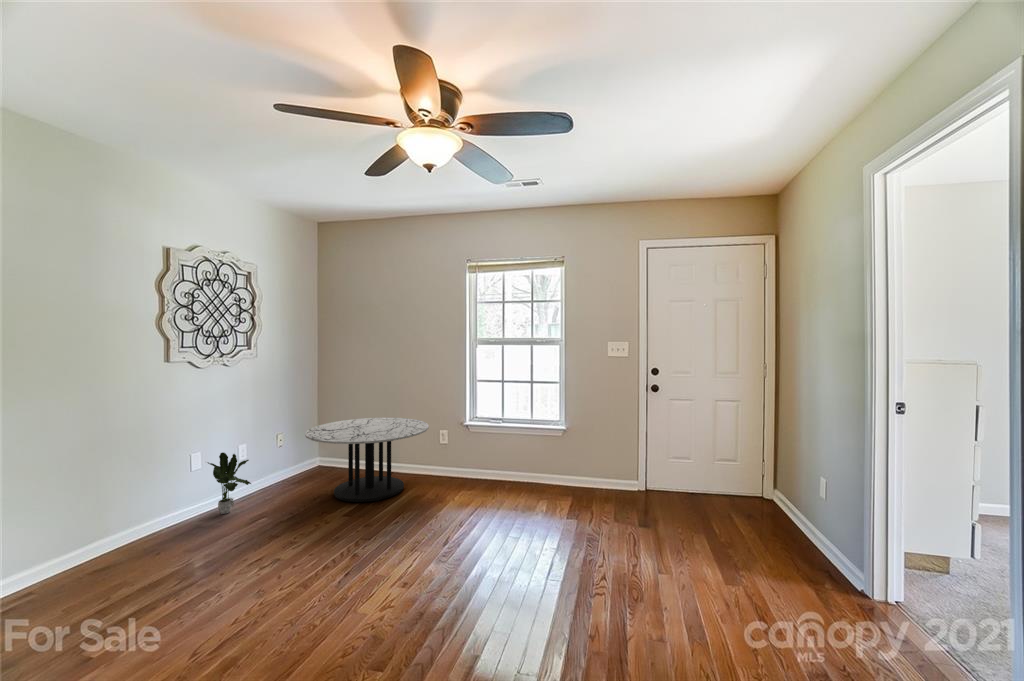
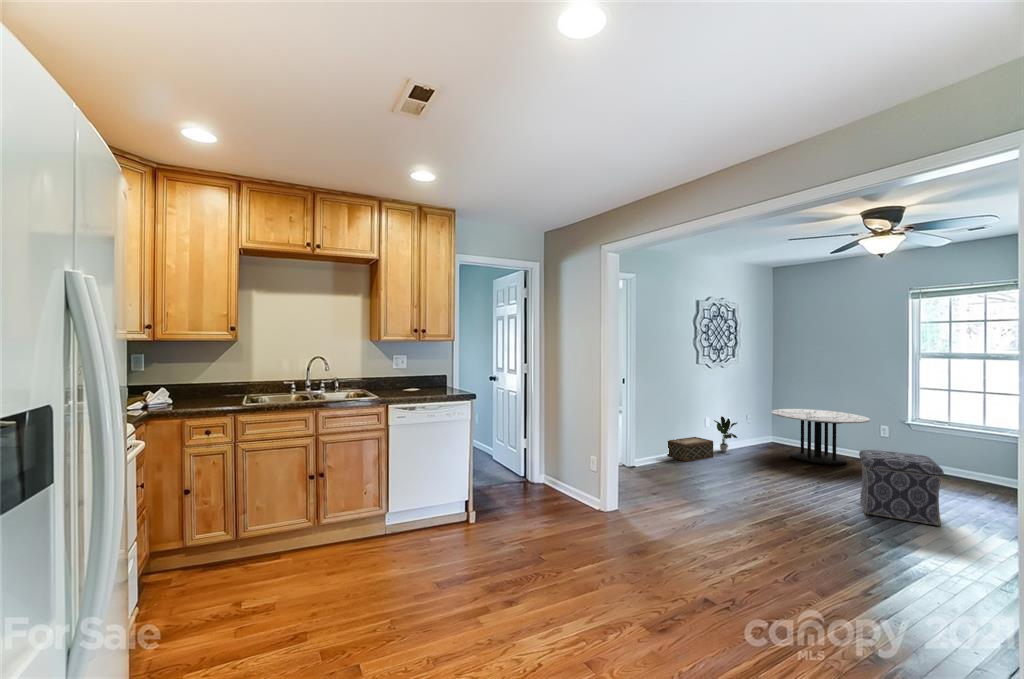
ottoman: none [412,491,525,637] -> present [859,450,944,527]
woven basket: none [67,504,191,577] -> present [667,437,713,461]

